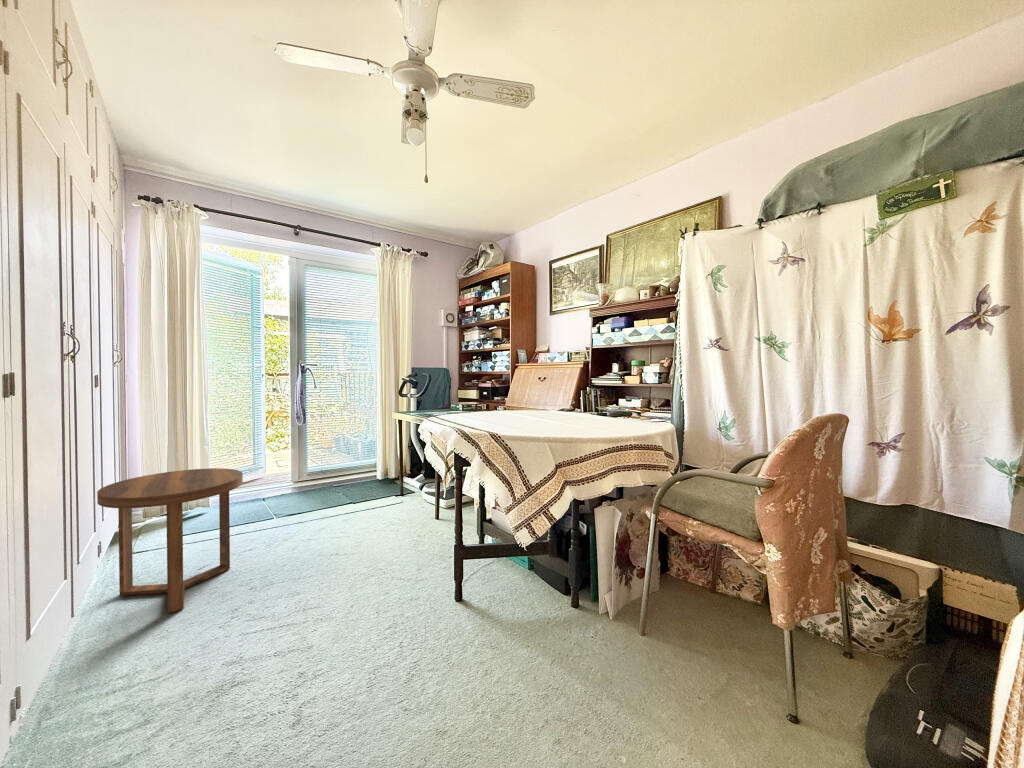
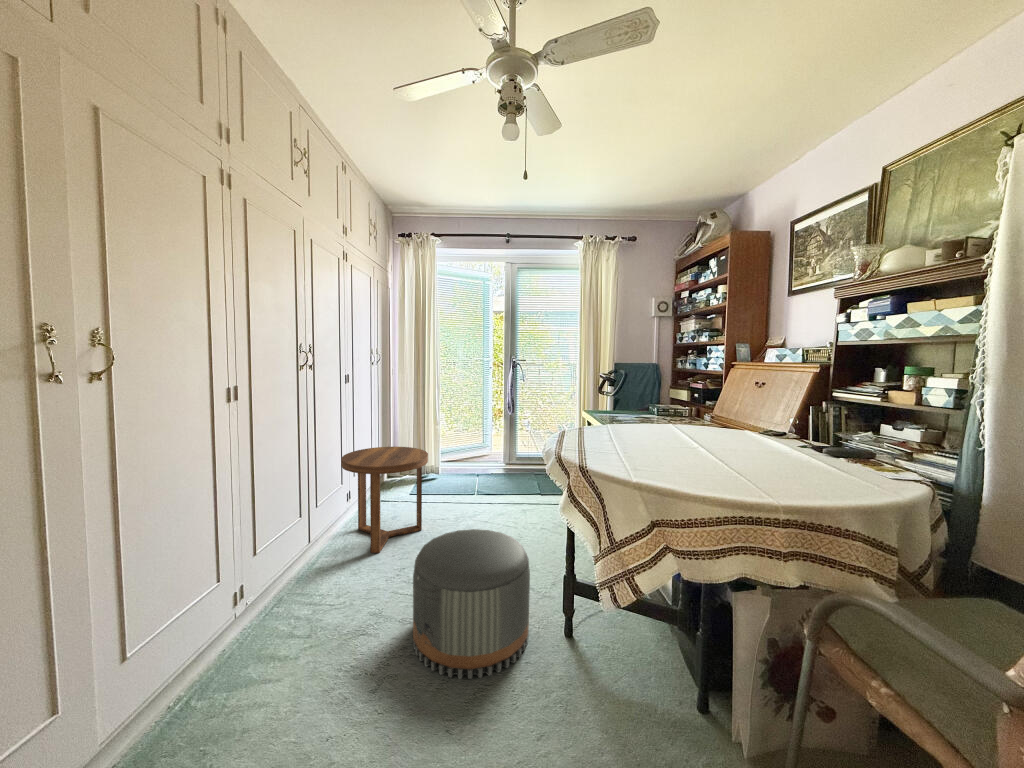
pouf: none [304,527,436,685] -> present [413,529,530,679]

